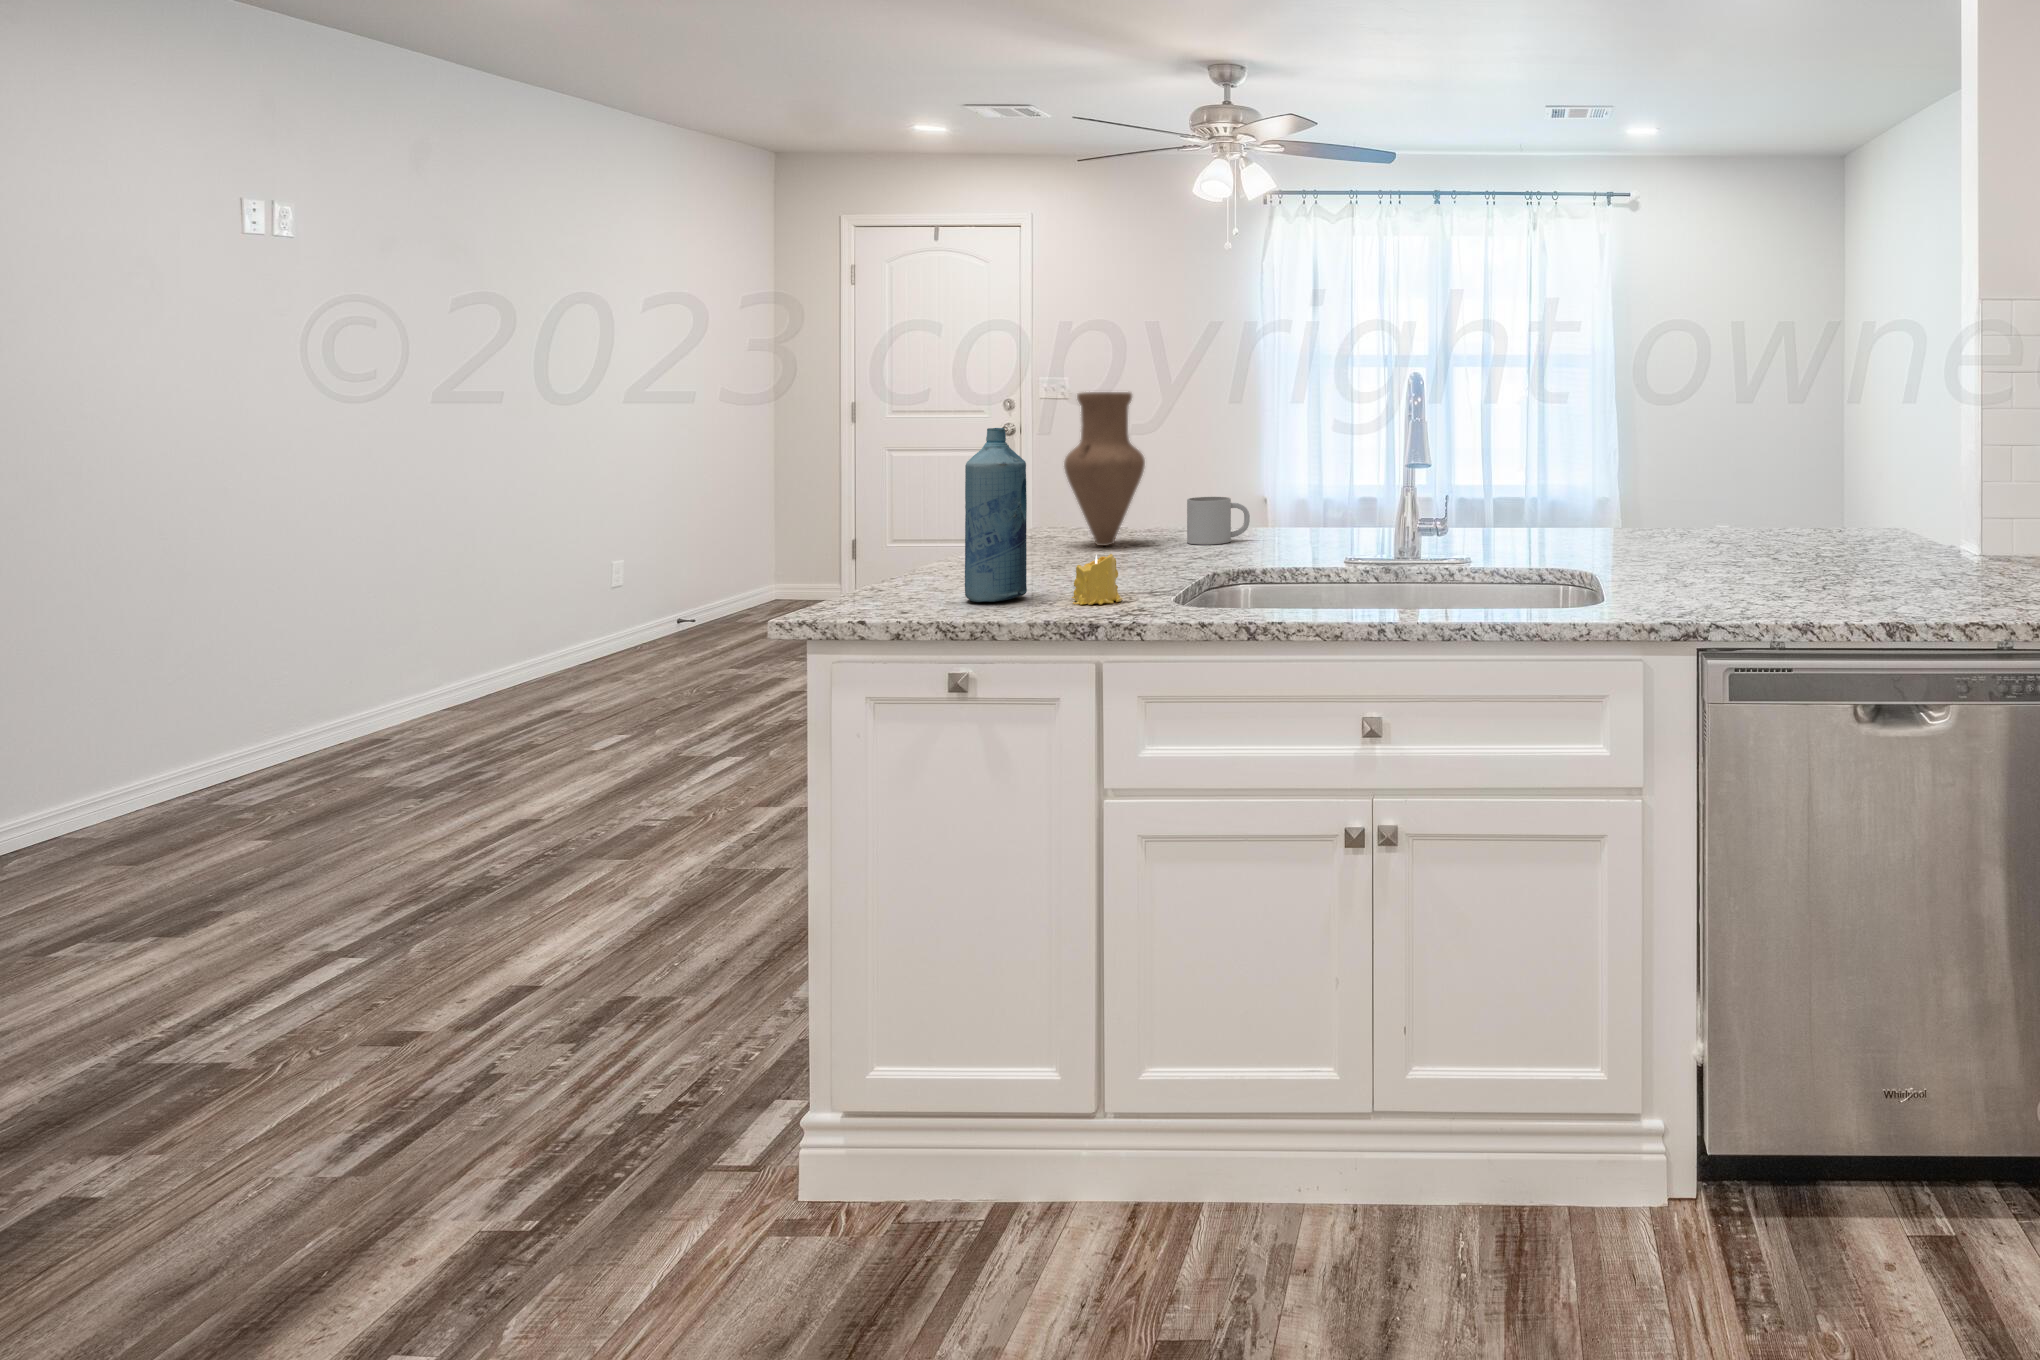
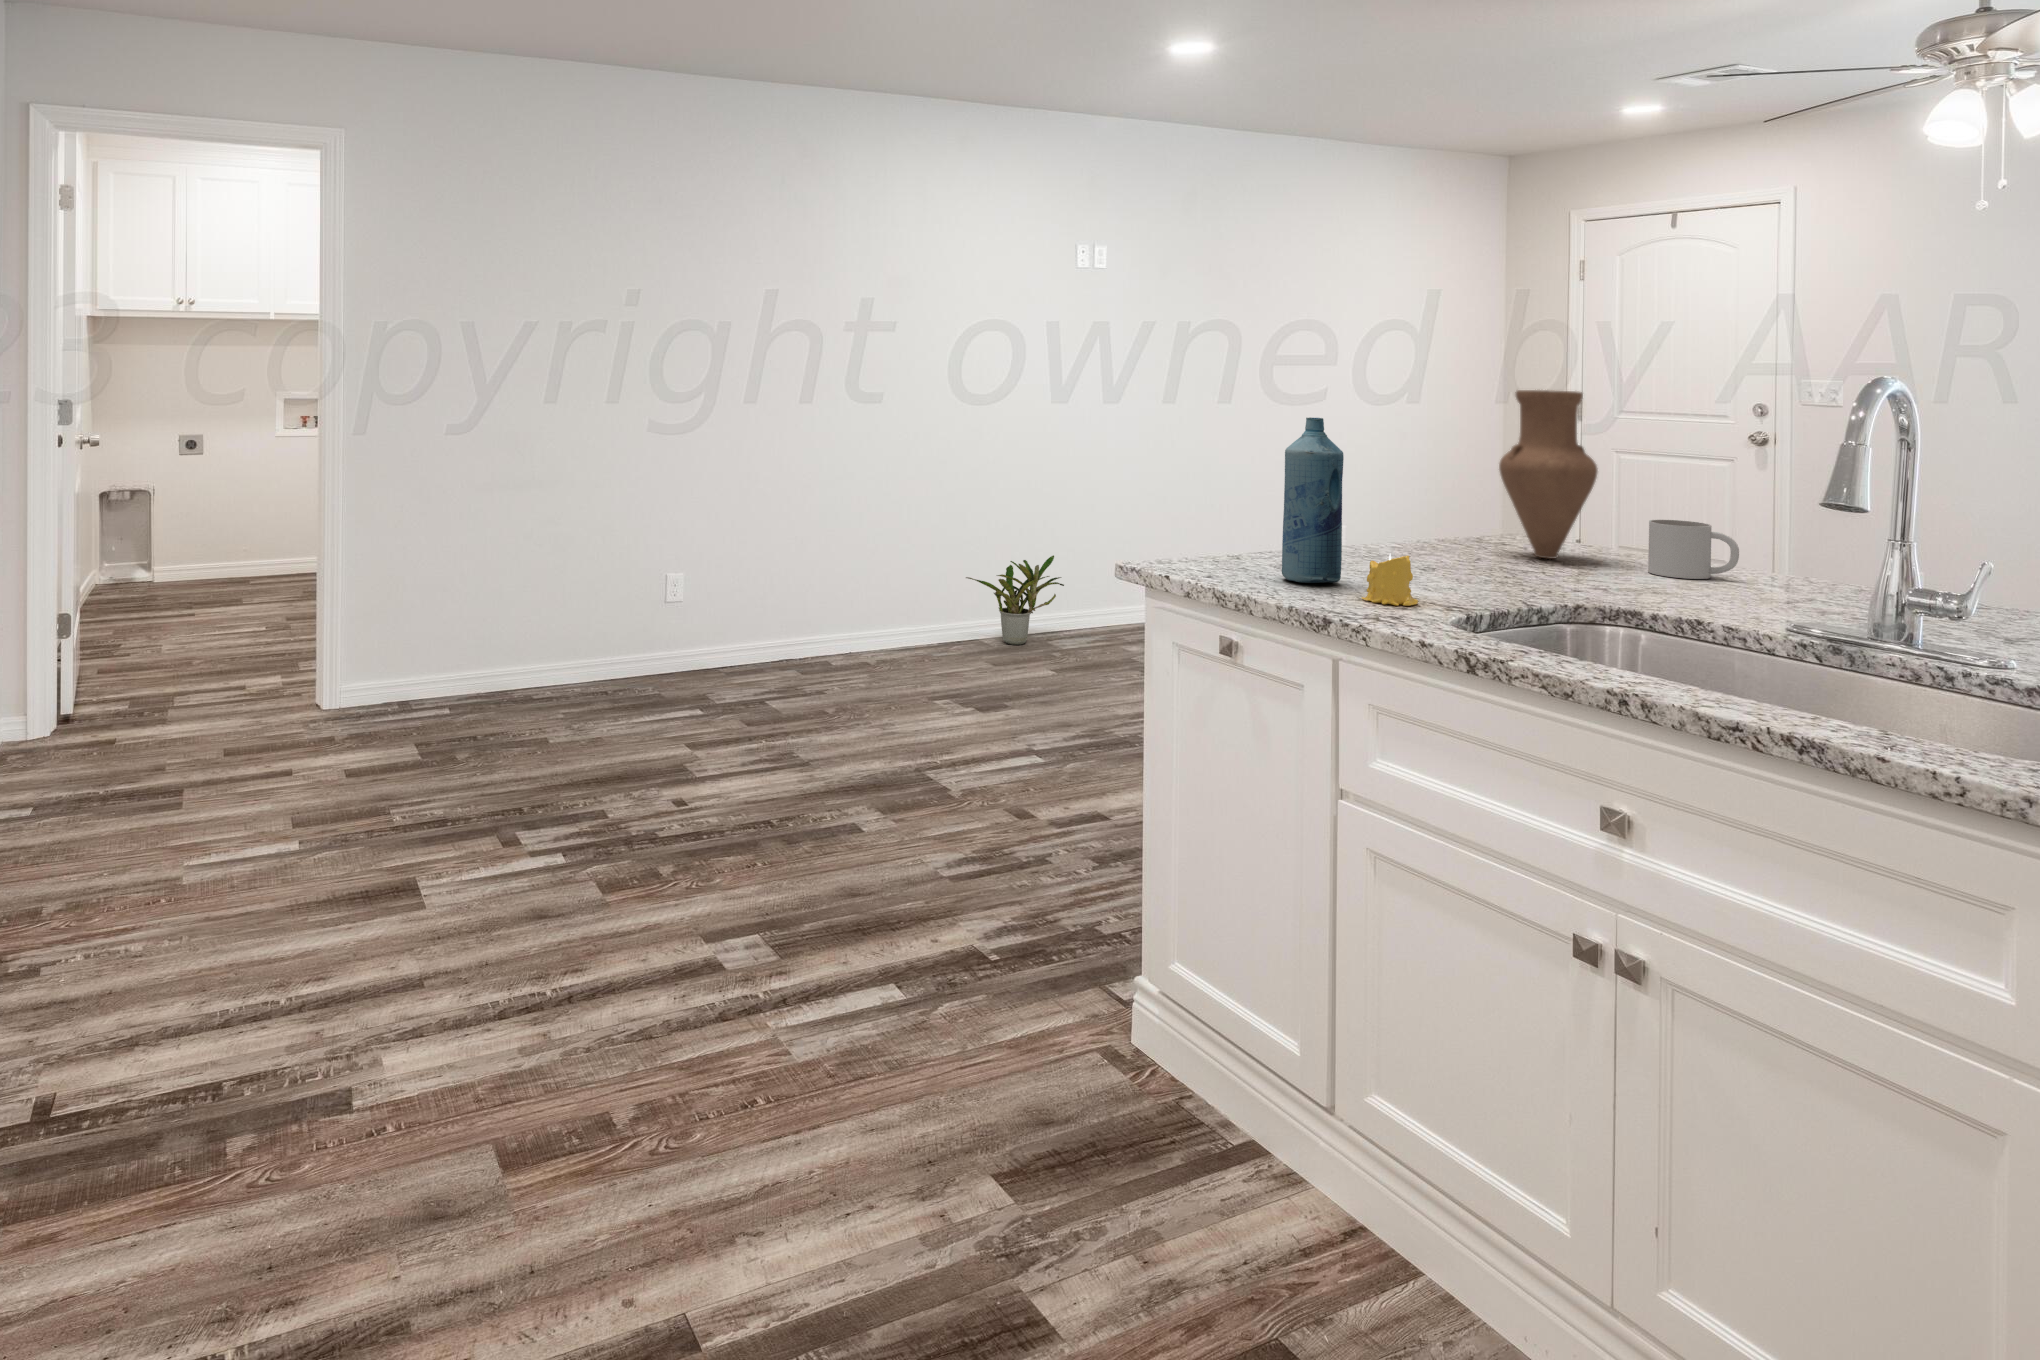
potted plant: none [22,672,234,830] -> present [966,555,1064,645]

